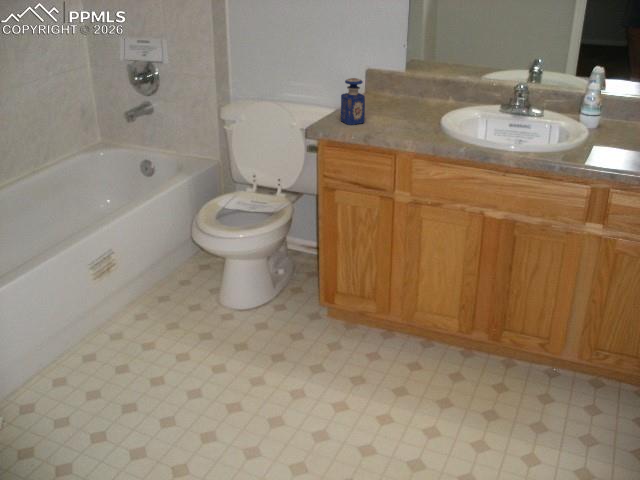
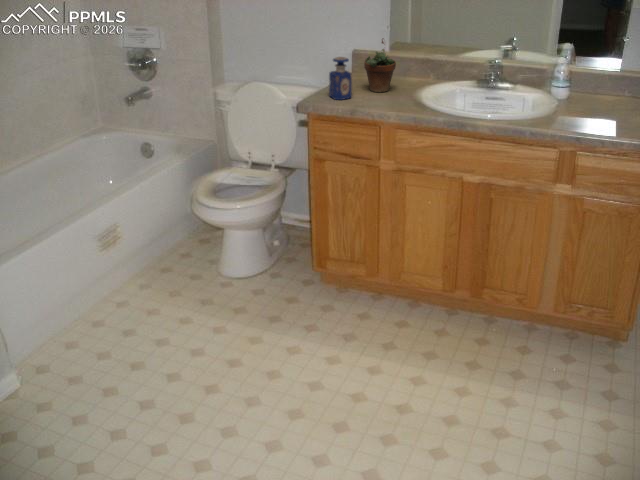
succulent plant: none [379,59,413,117] -> present [364,39,396,92]

